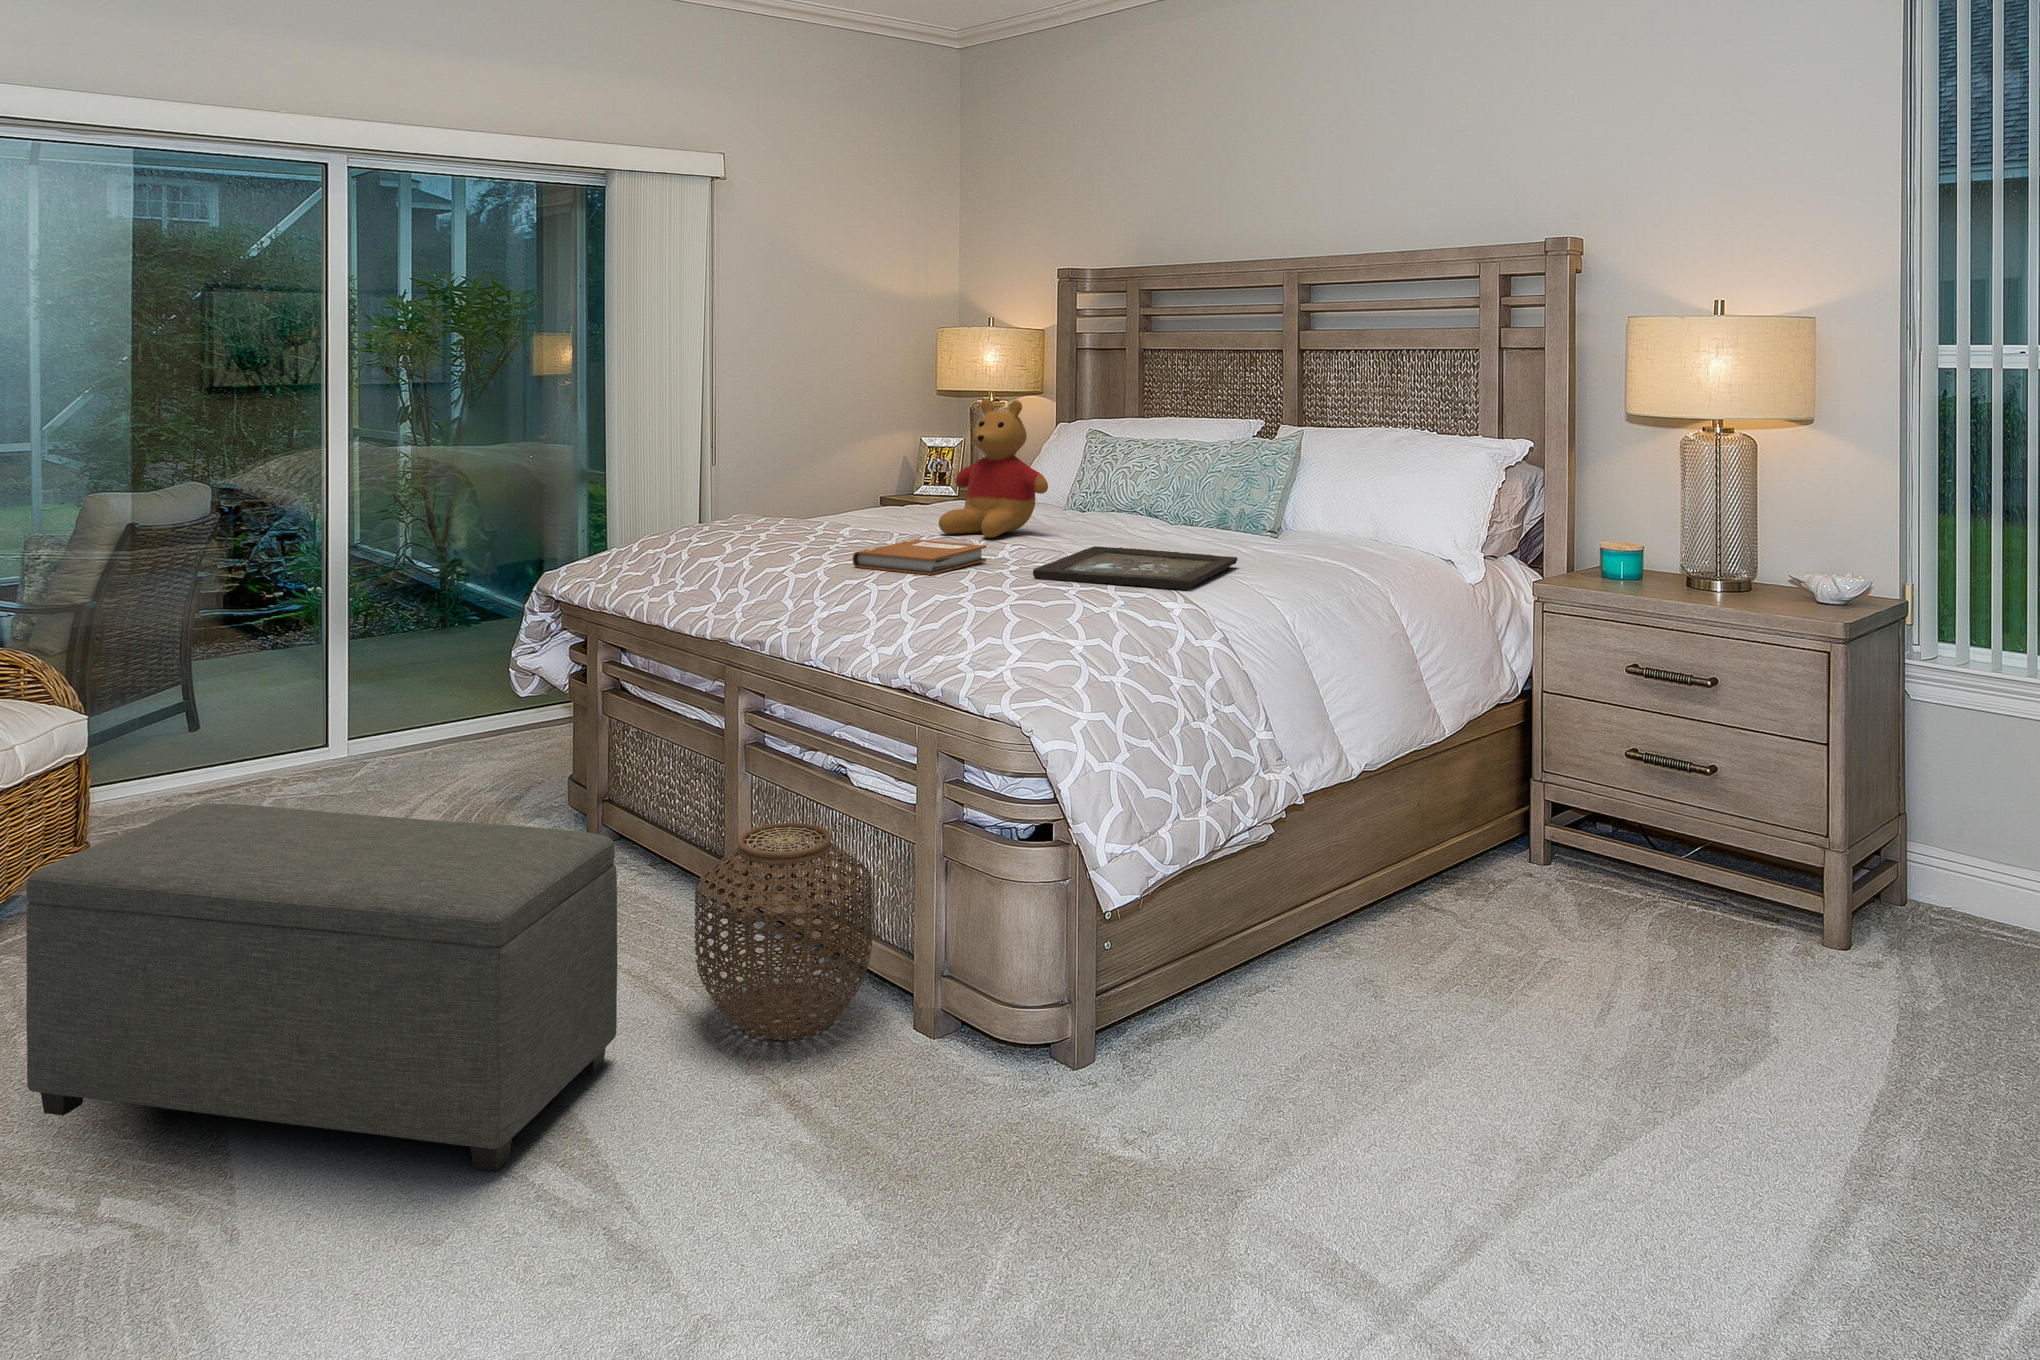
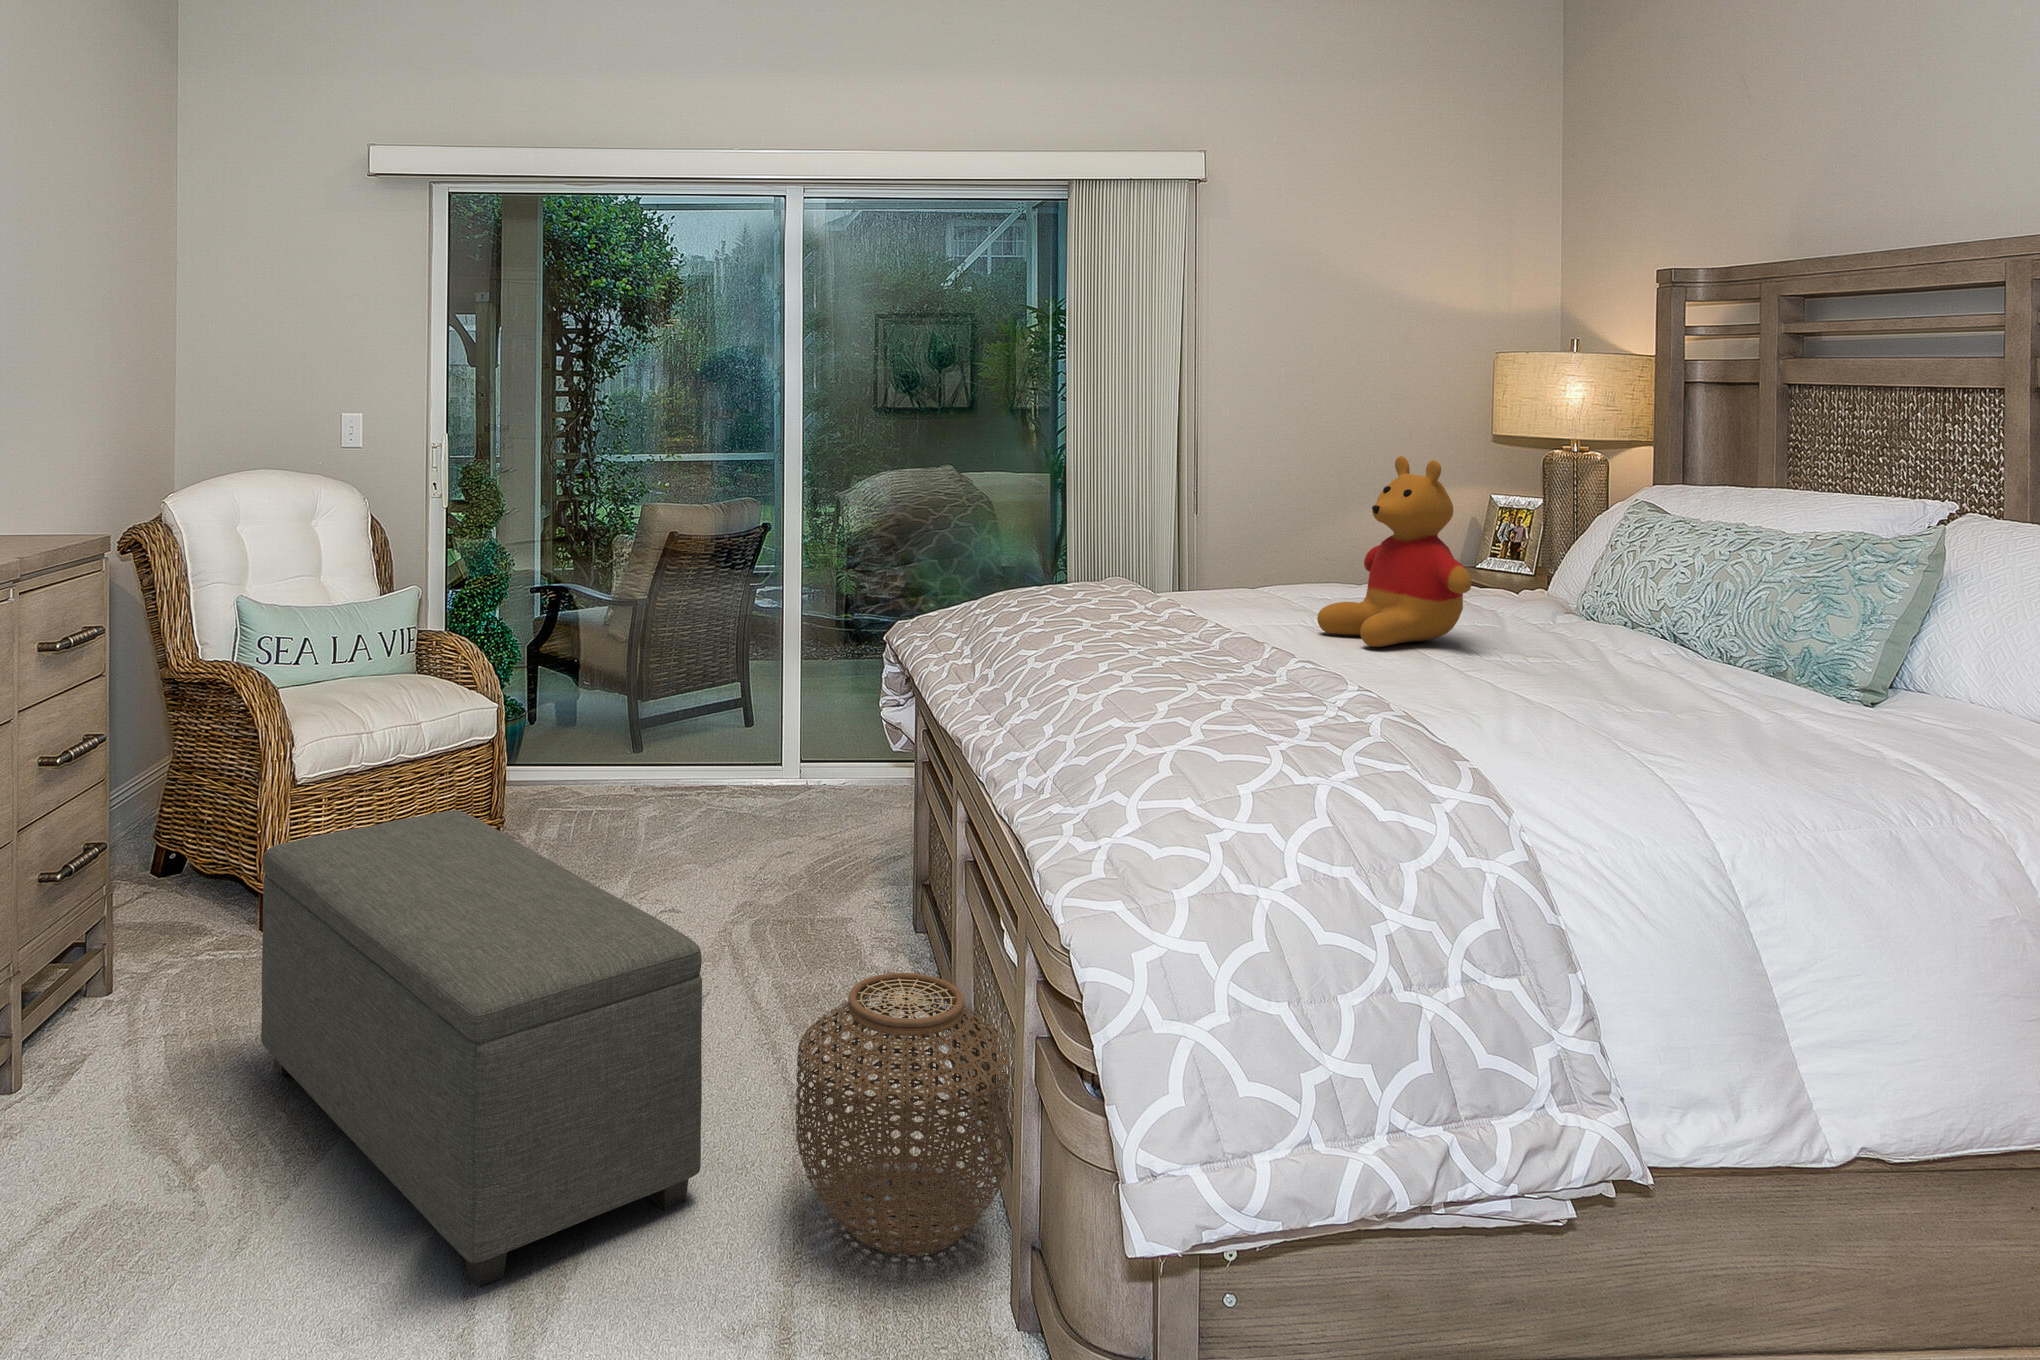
notebook: present [853,539,986,575] -> none [1091,639,1280,694]
tray: present [1033,546,1237,589] -> none [1286,683,1664,778]

